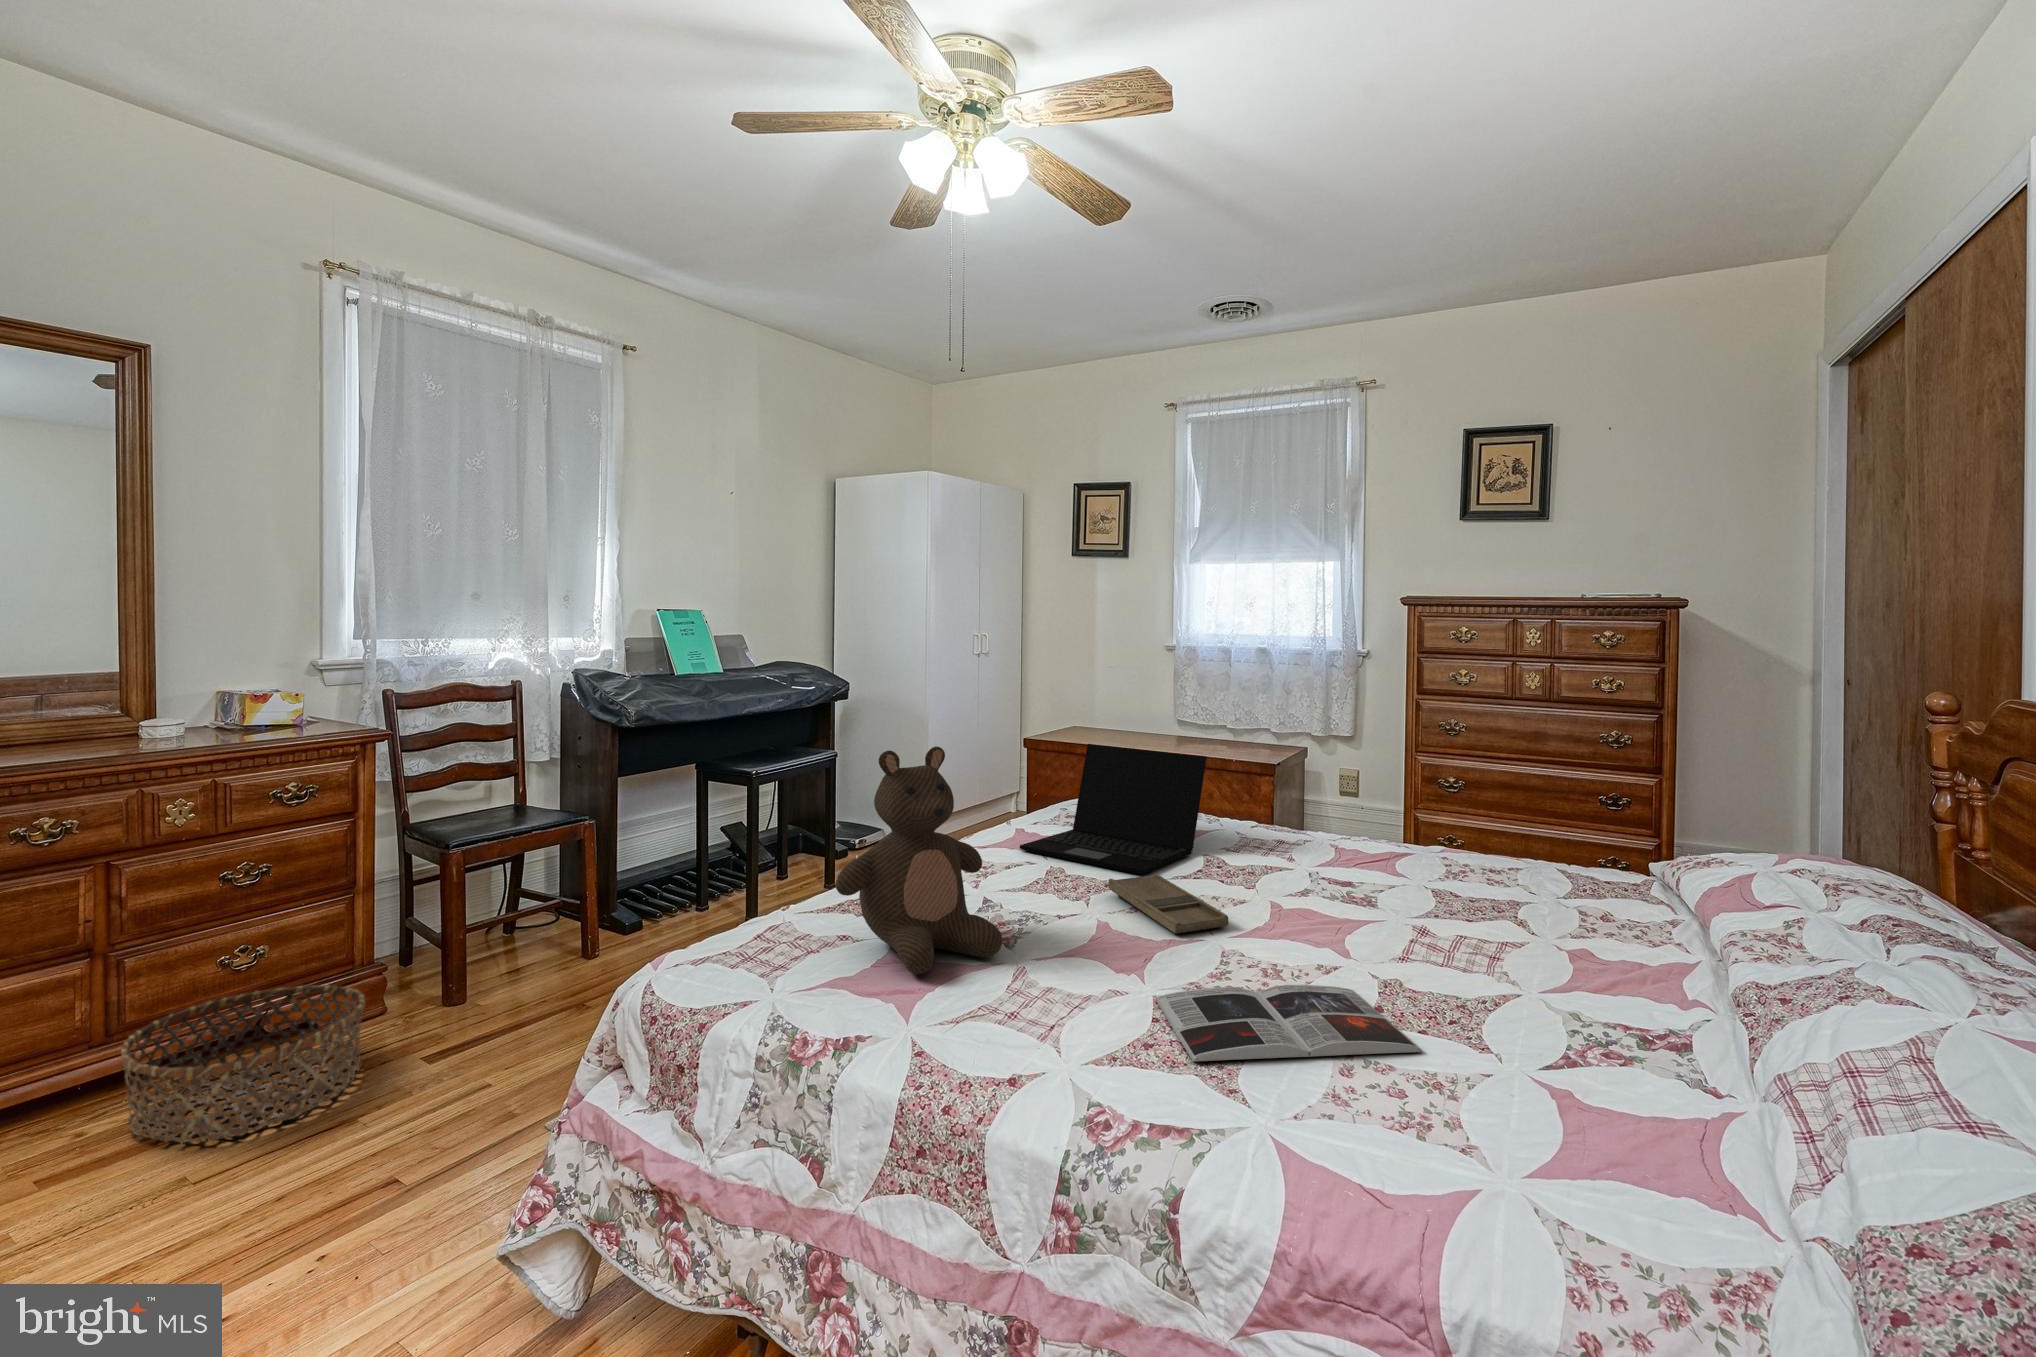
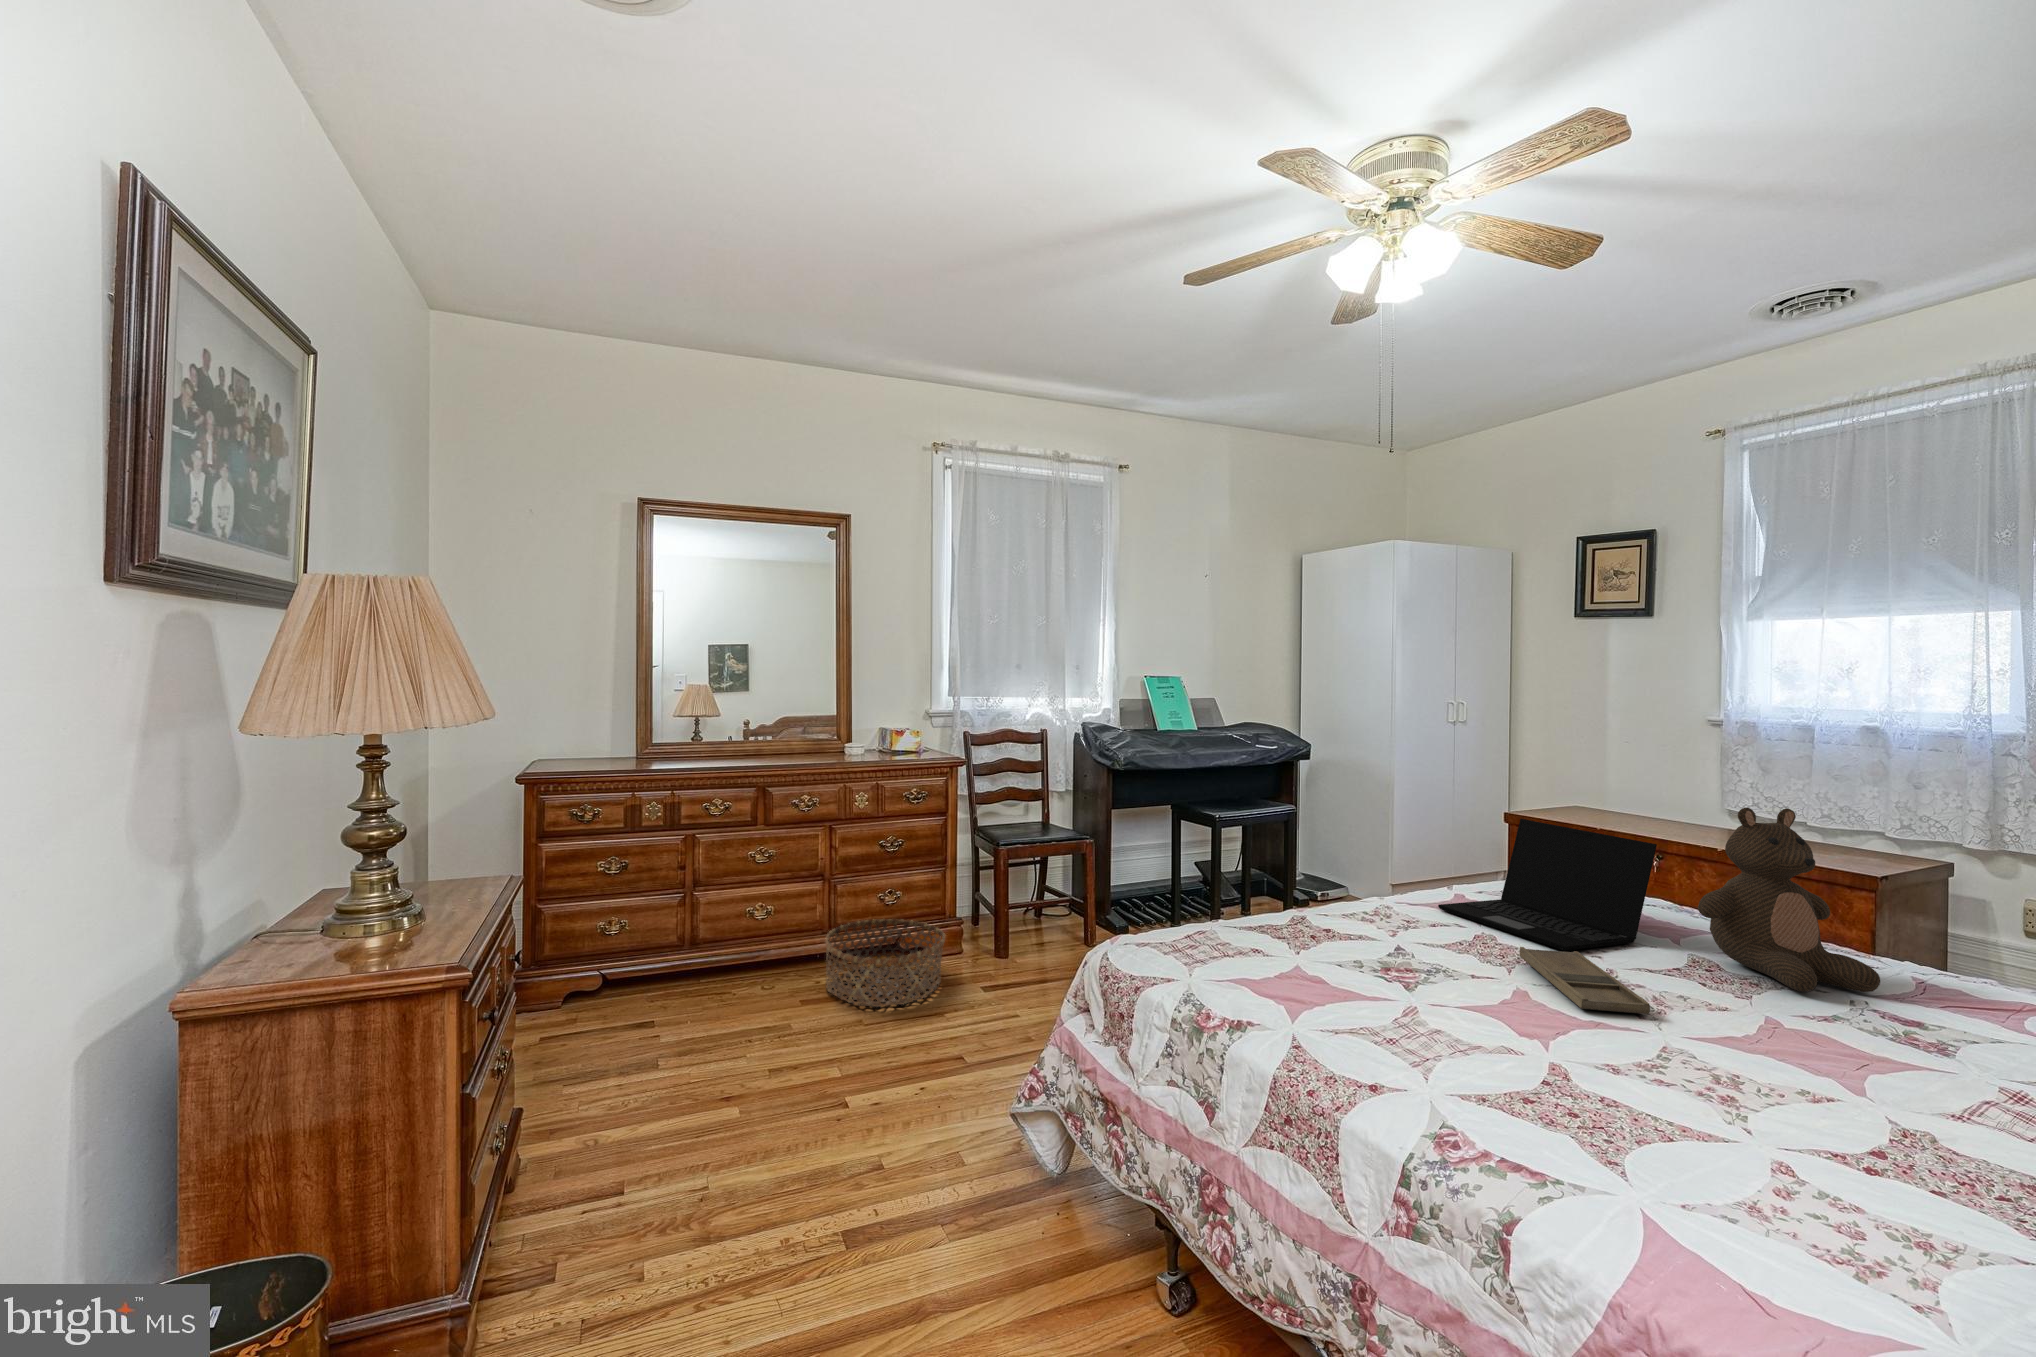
stuffed bear: present [836,747,1002,974] -> present [1698,808,1880,992]
magazine: present [1156,985,1423,1061] -> none [1536,1055,1859,1182]

